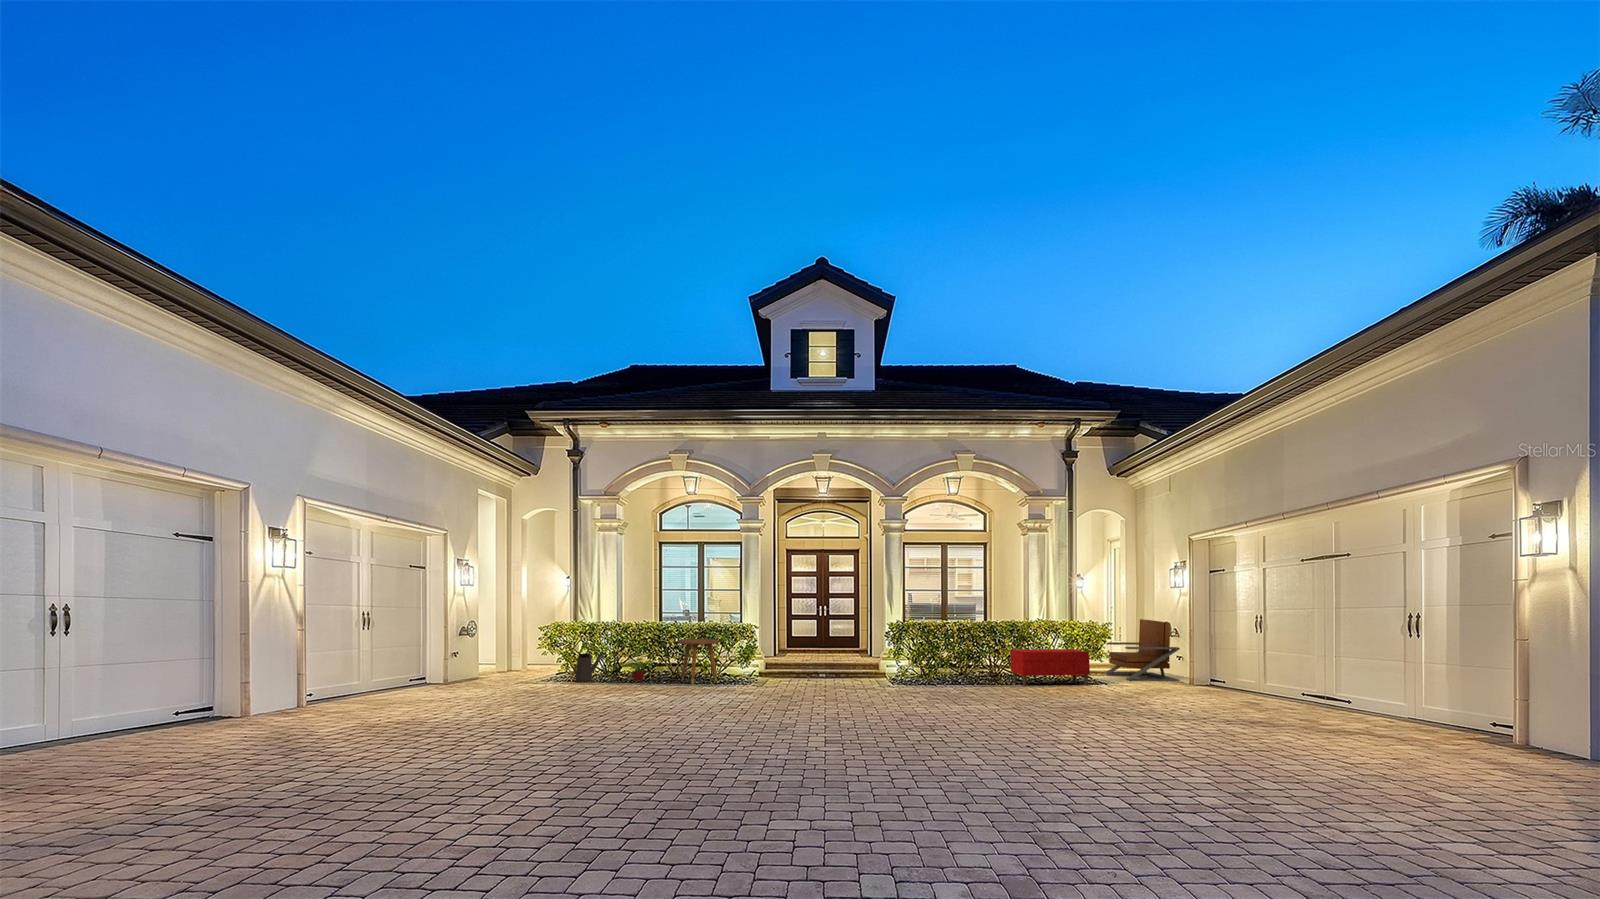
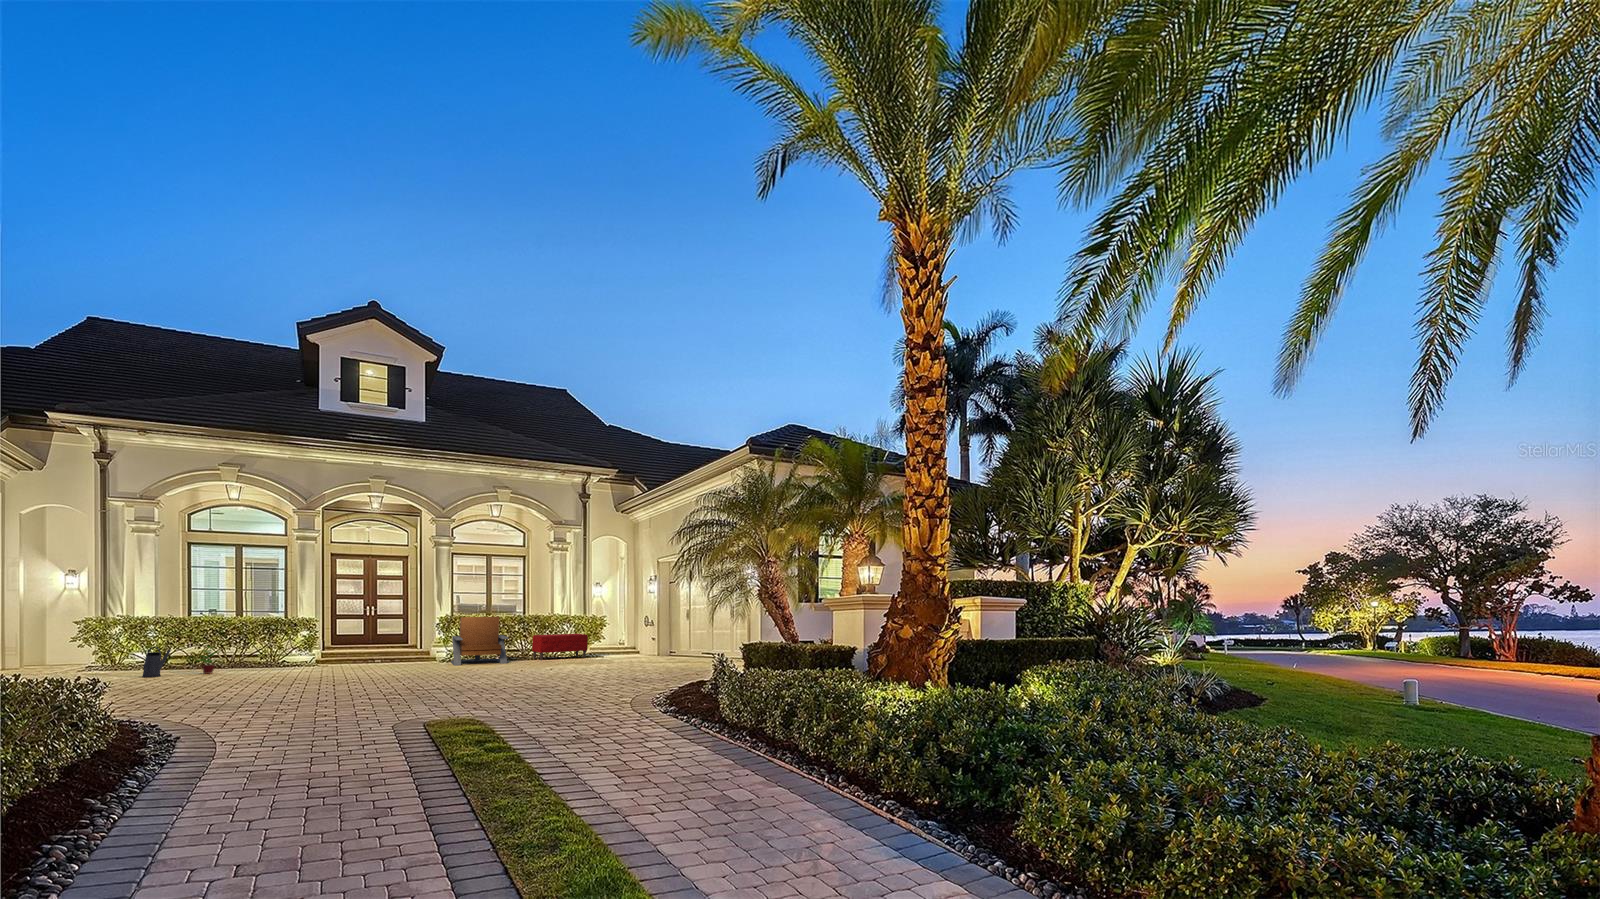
lounge chair: present [1106,619,1180,681] -> present [451,617,509,666]
side table: present [677,639,718,685] -> none [252,636,291,674]

